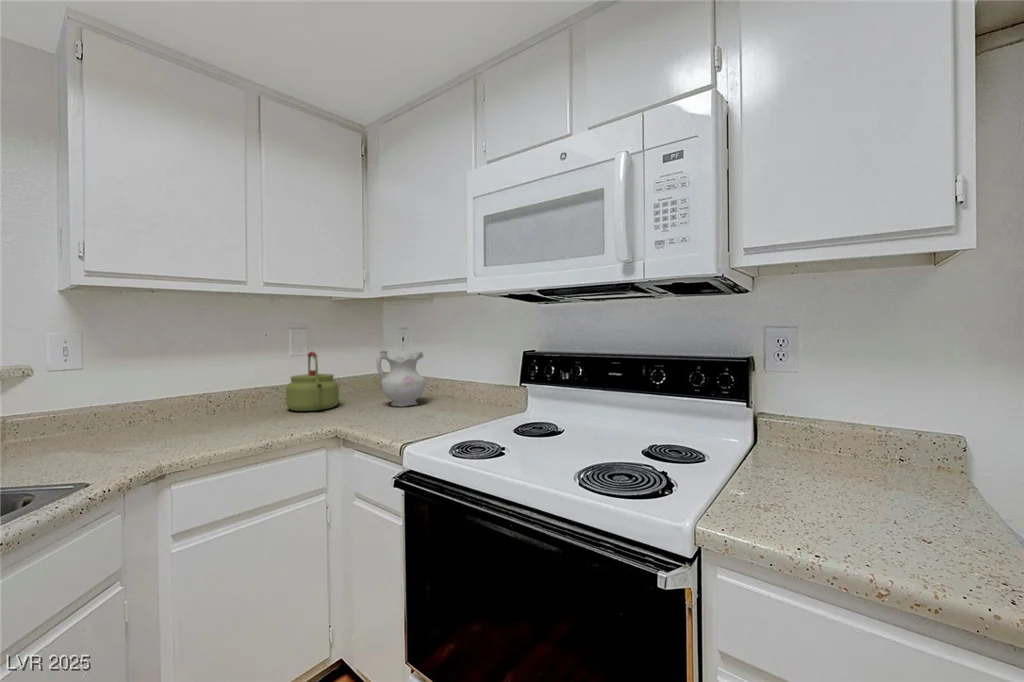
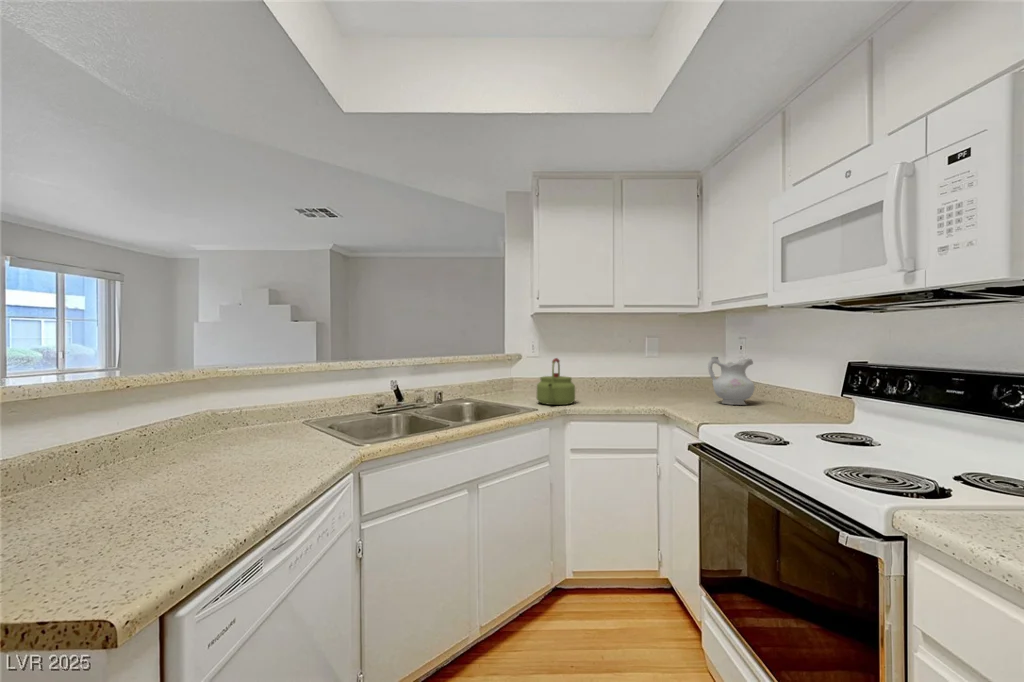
kettle: present [286,352,339,411] -> present [537,358,575,405]

